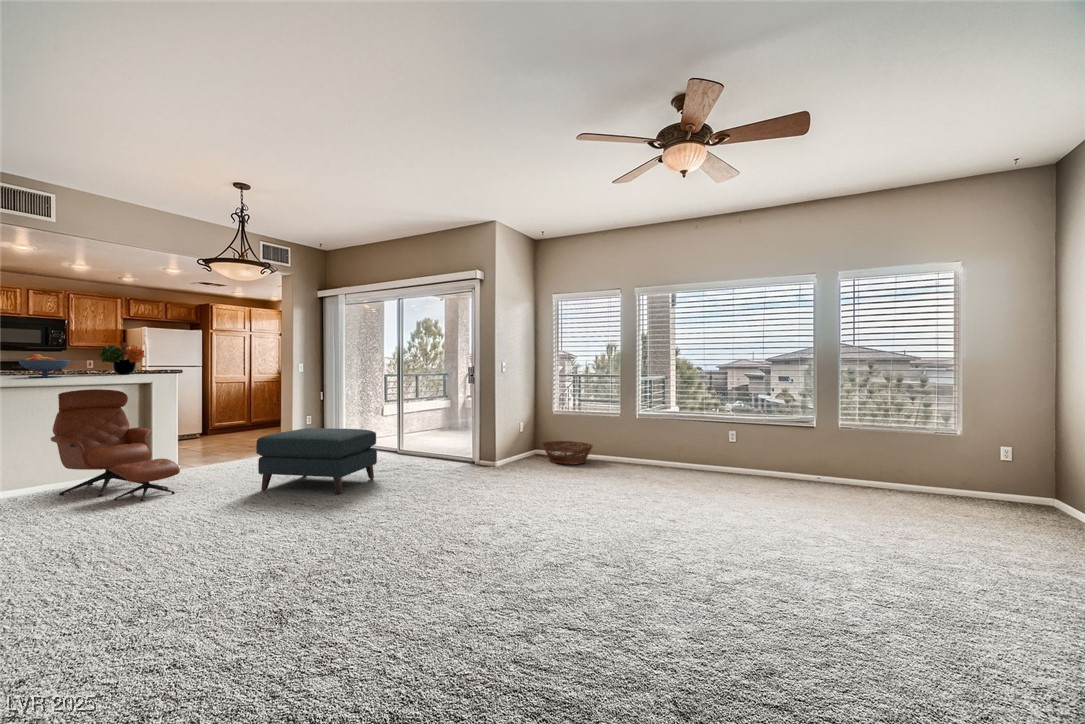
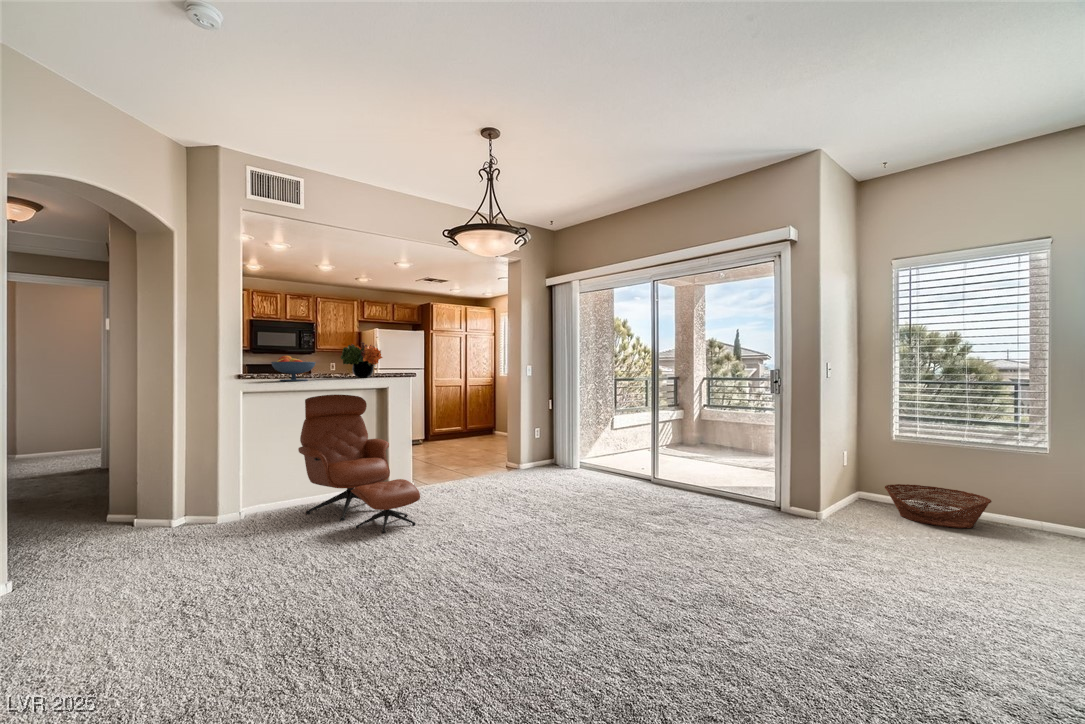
ottoman: present [256,428,377,494] -> none [505,450,651,551]

